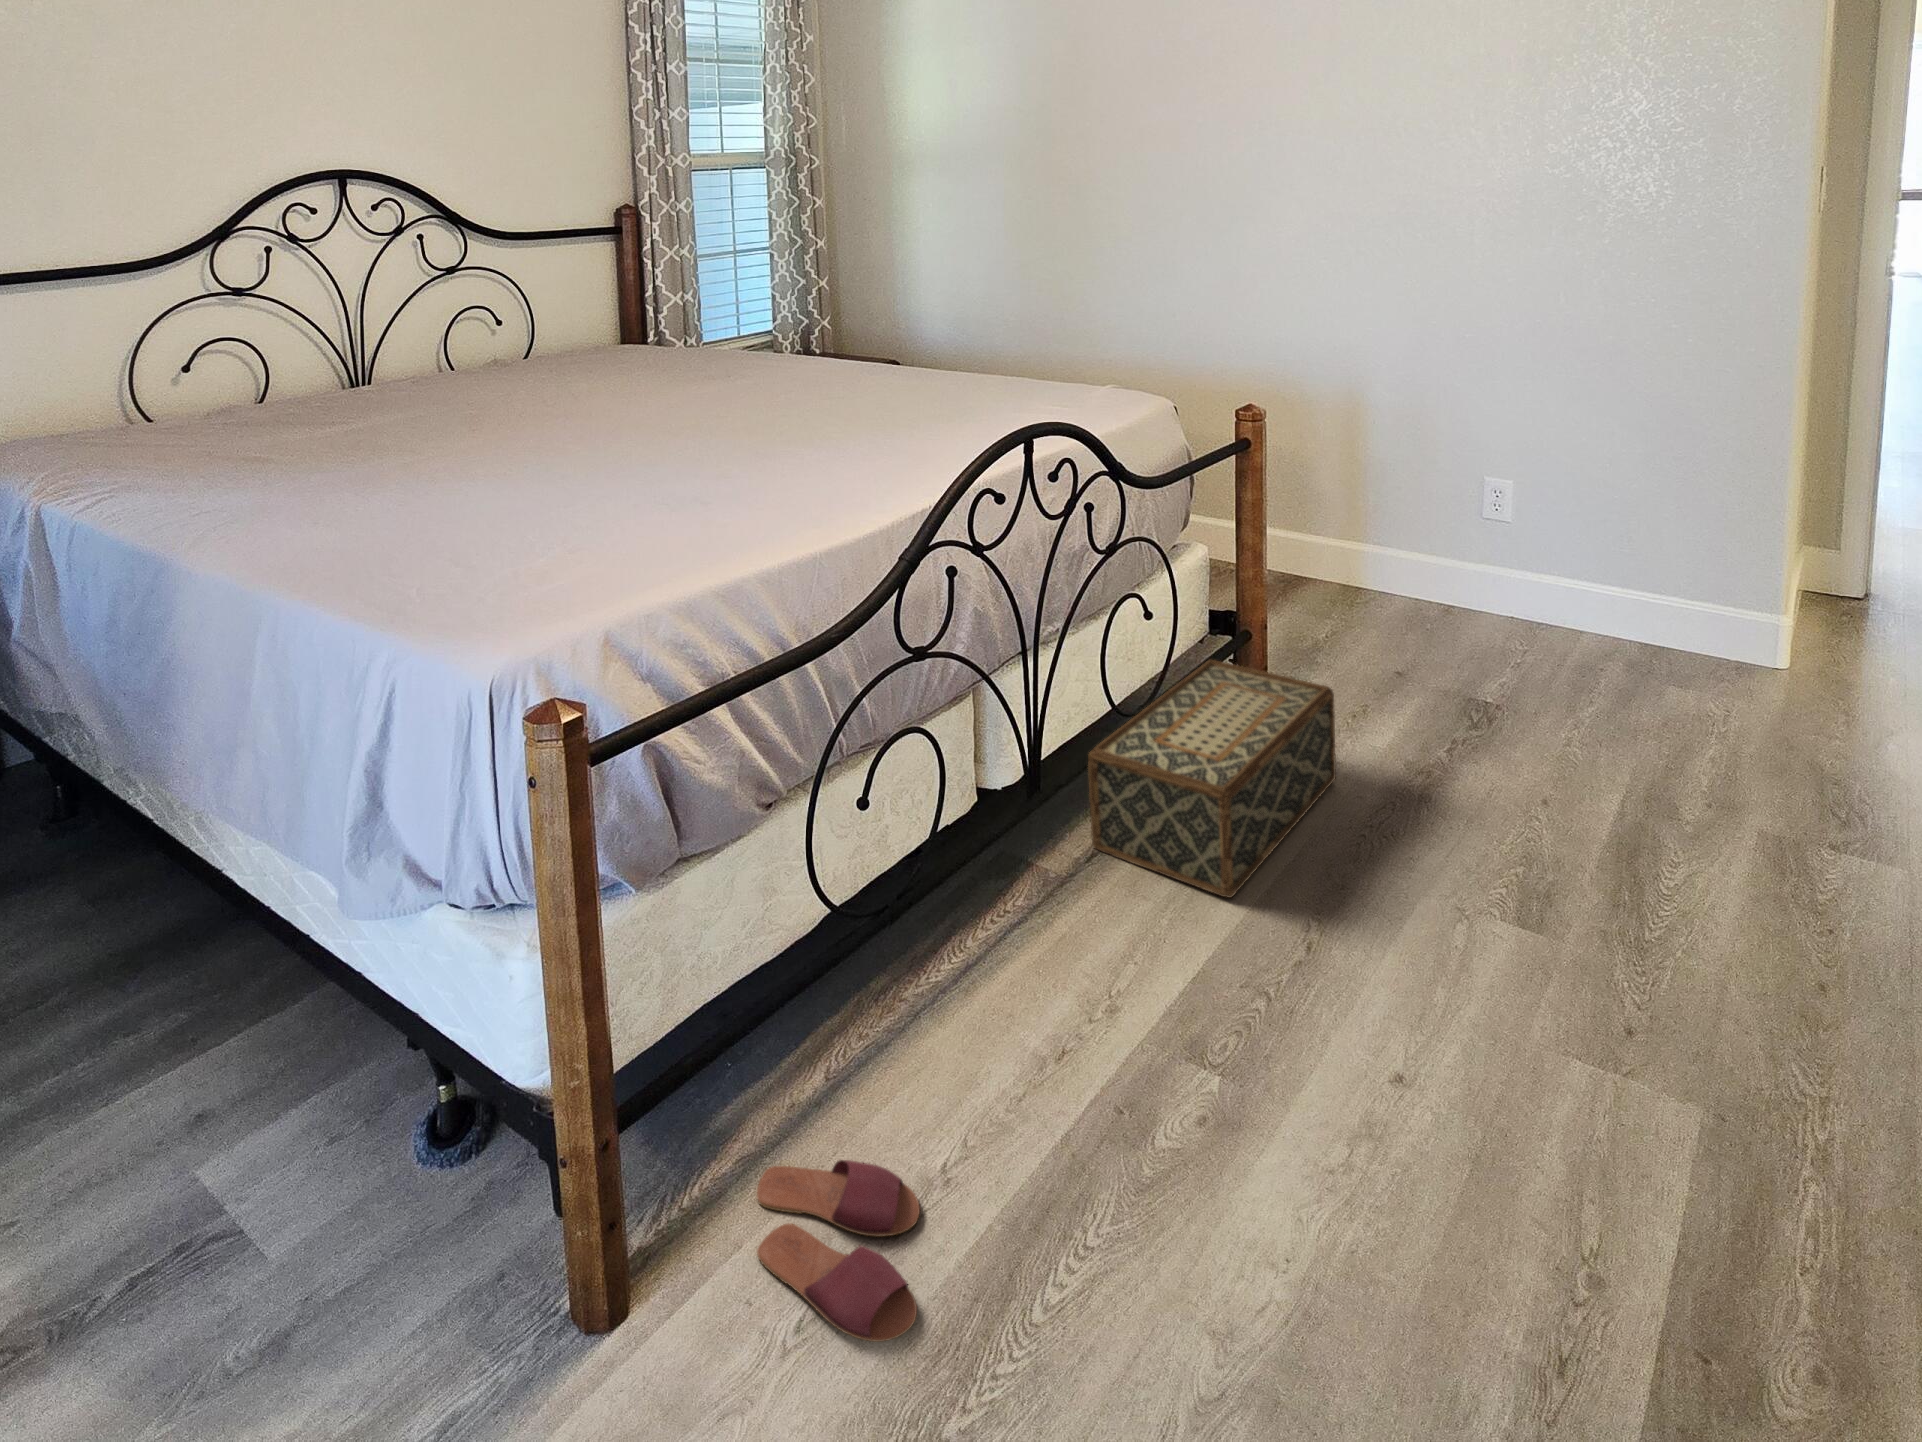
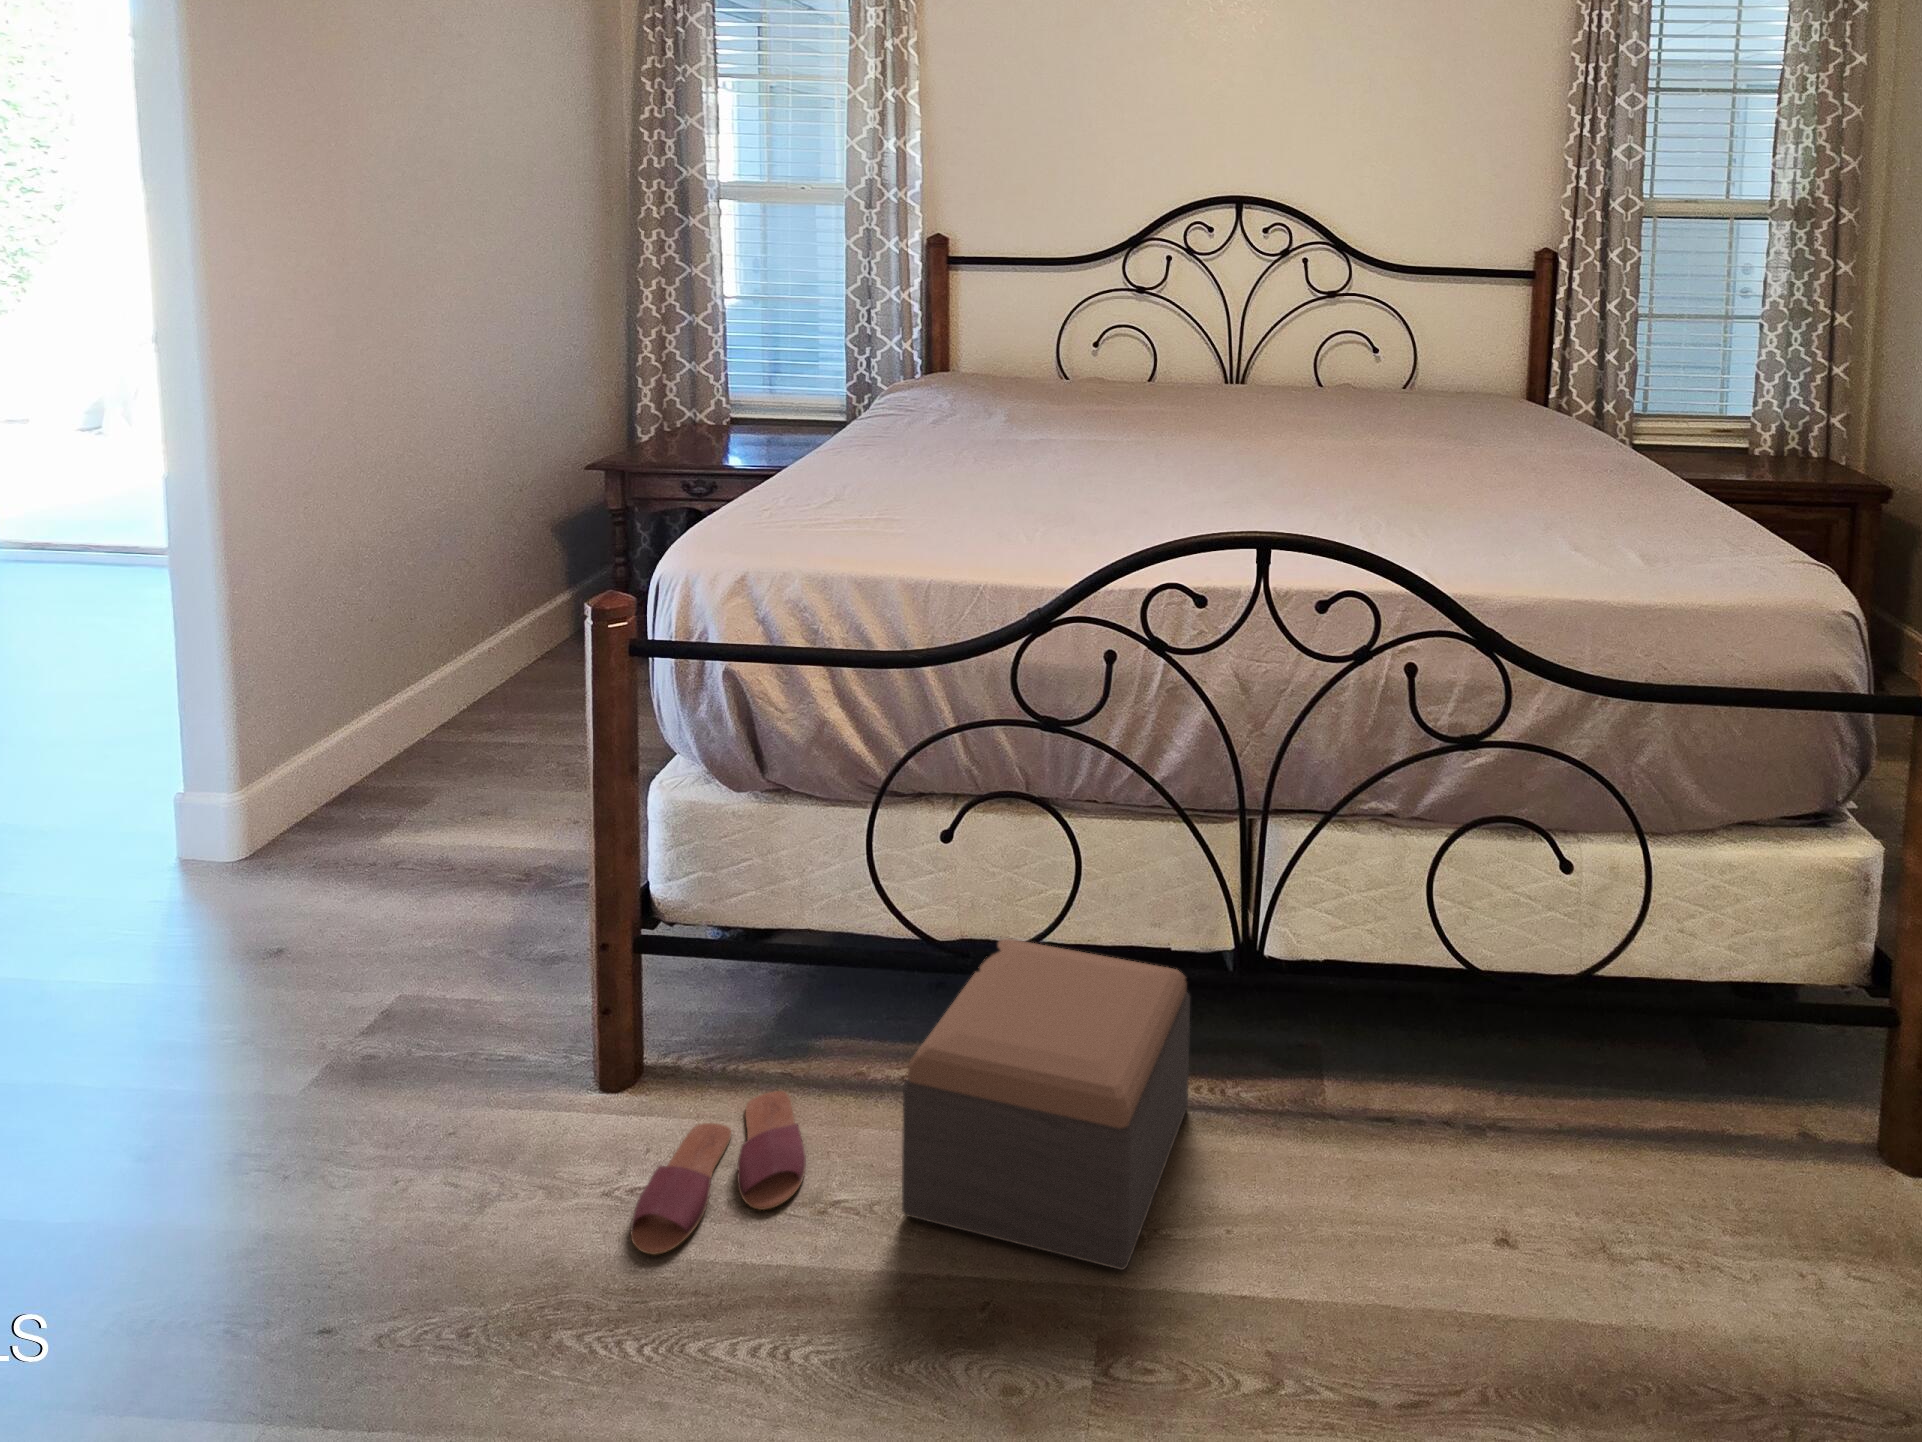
woven basket: present [1088,660,1336,898] -> none [1391,992,1855,1329]
footstool: none [858,820,1138,1123] -> present [902,939,1190,1270]

